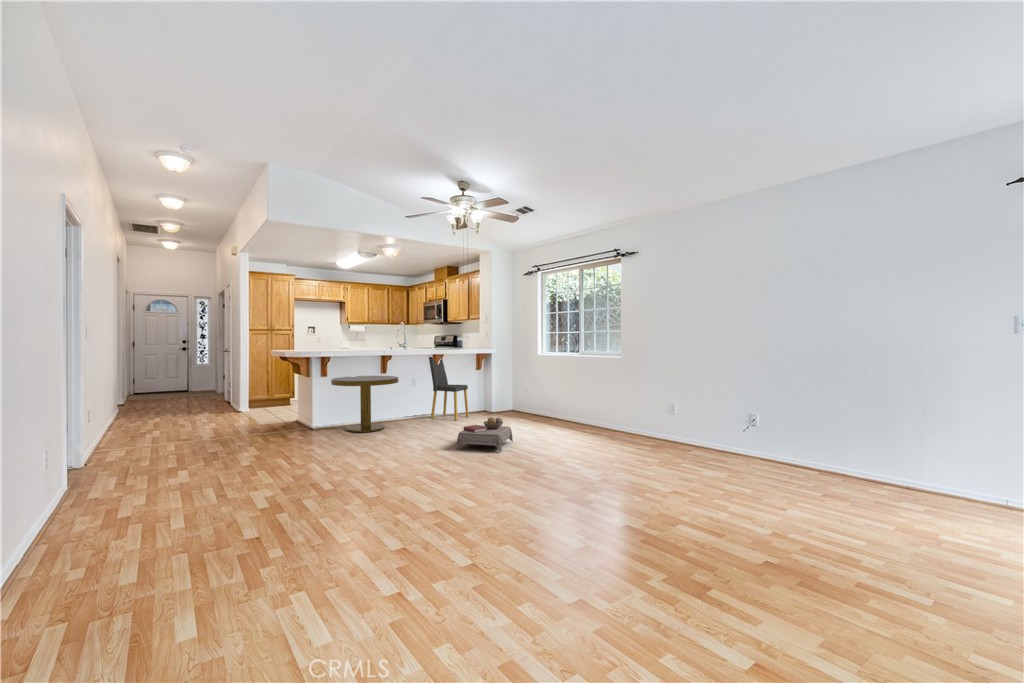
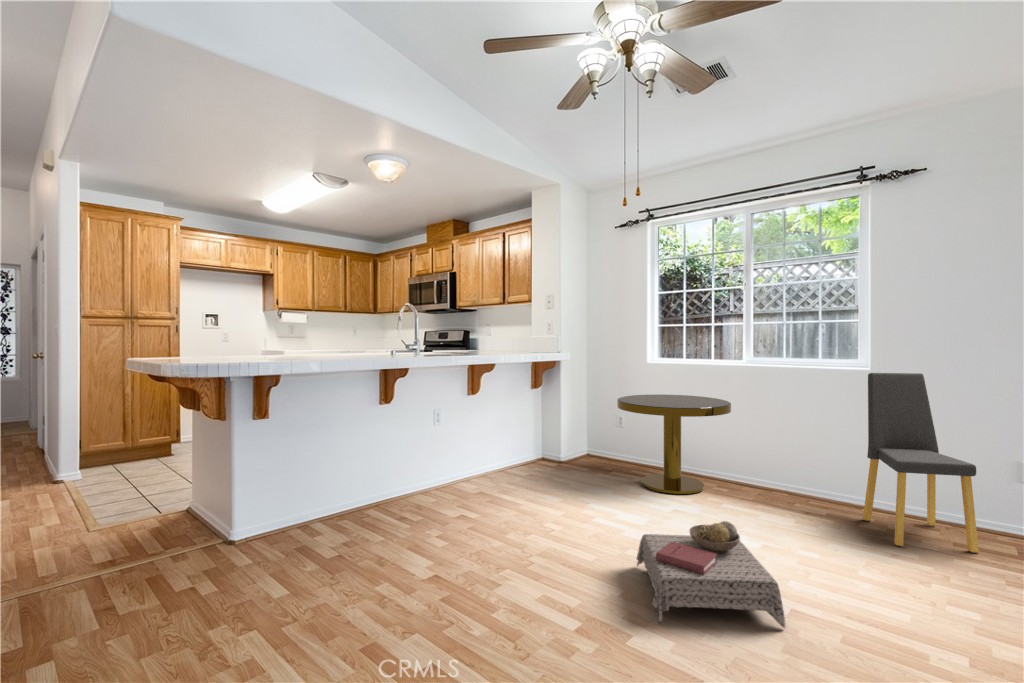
dining chair: present [429,357,469,420] -> present [863,373,979,553]
side table: present [331,376,399,432] -> present [617,394,731,494]

